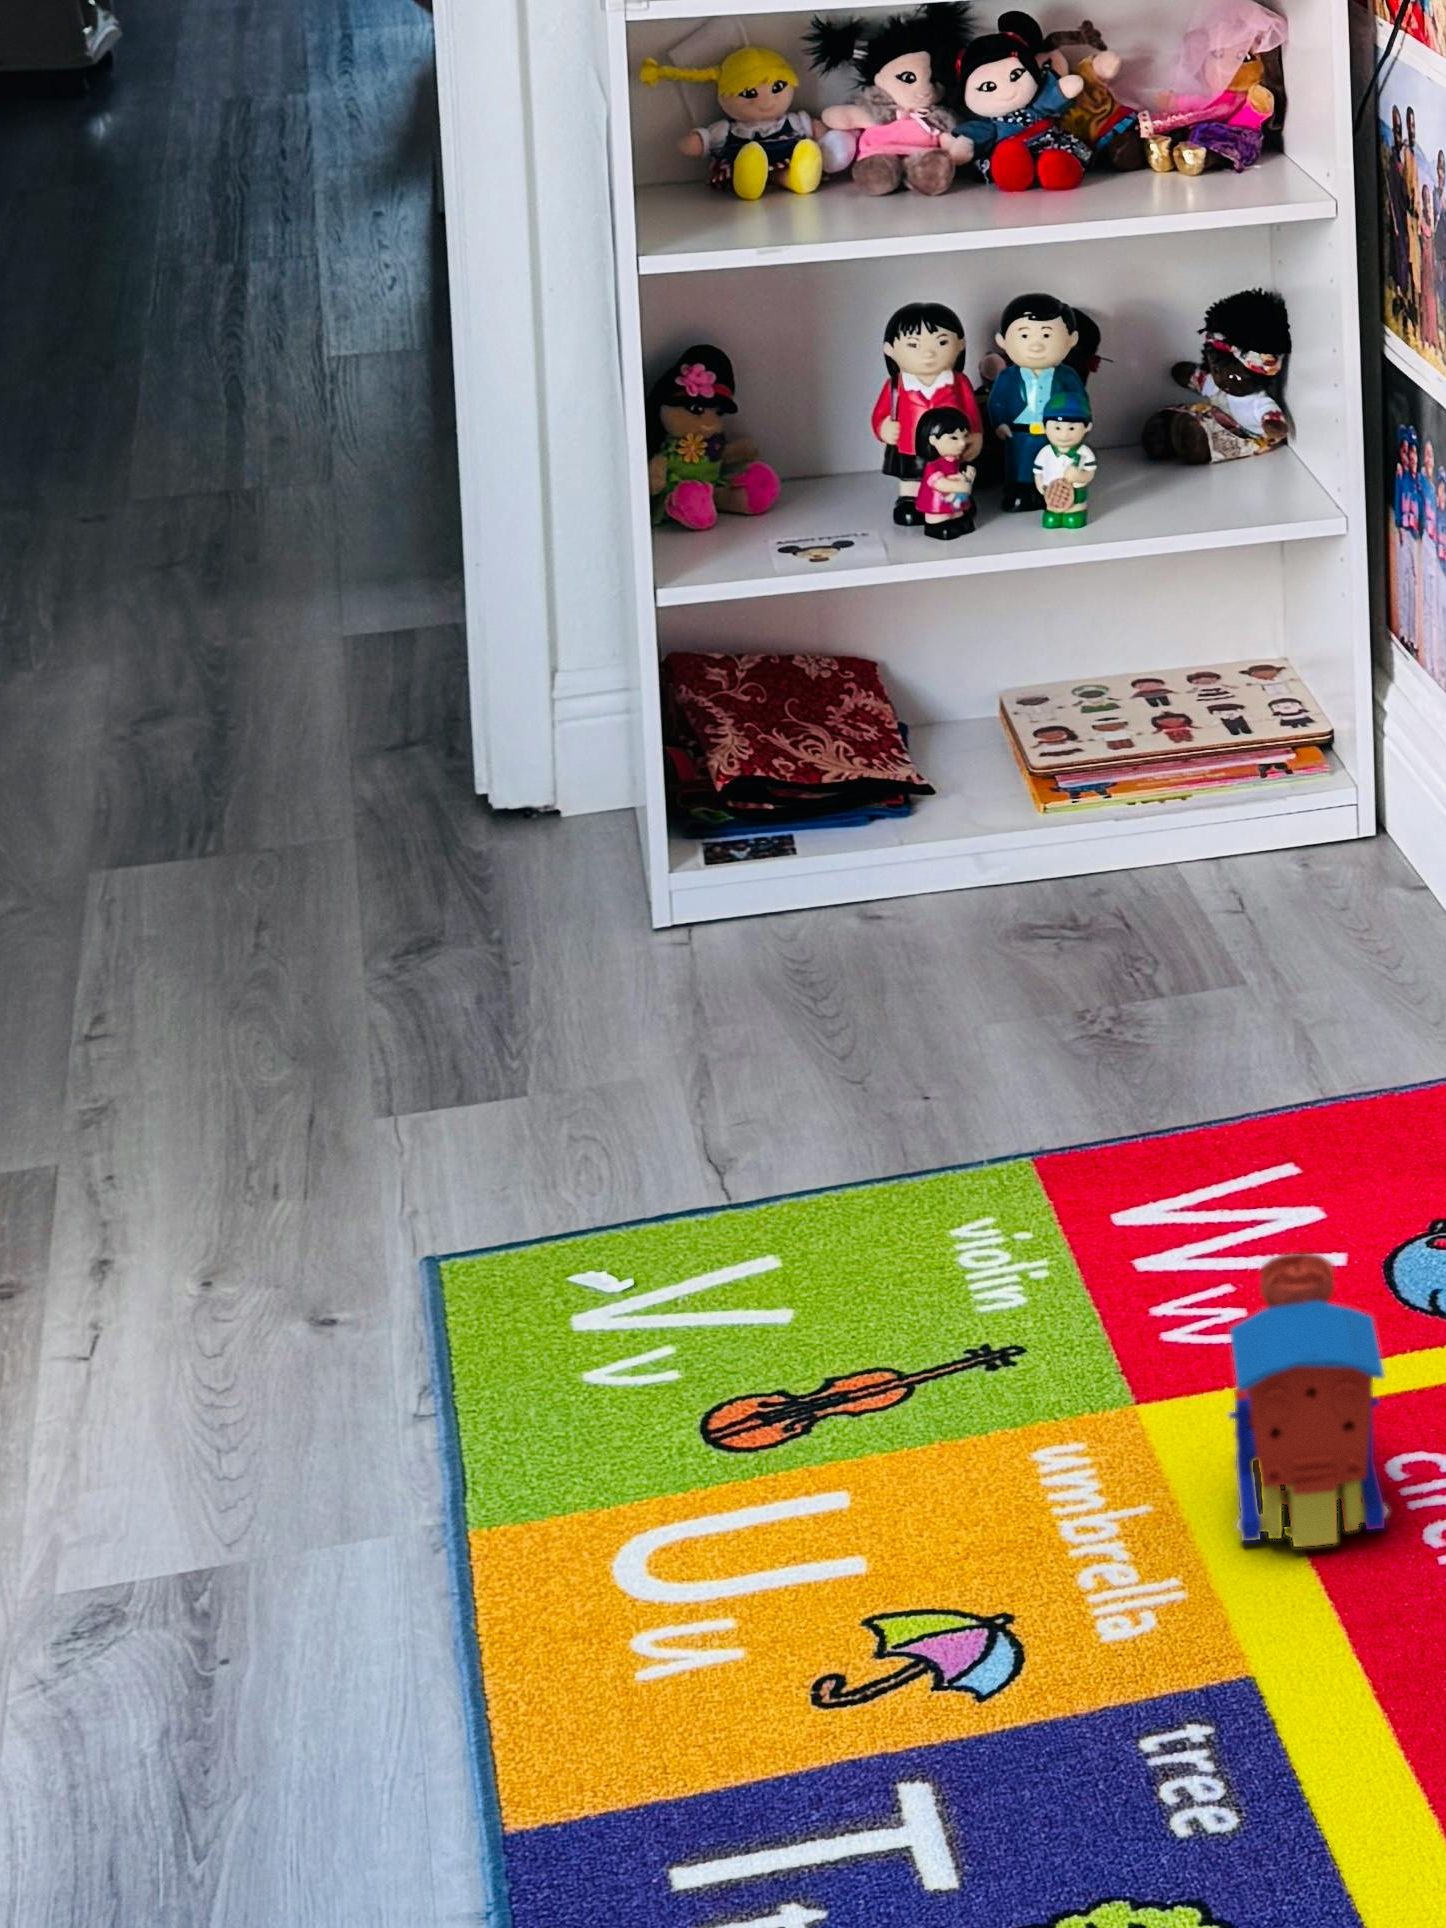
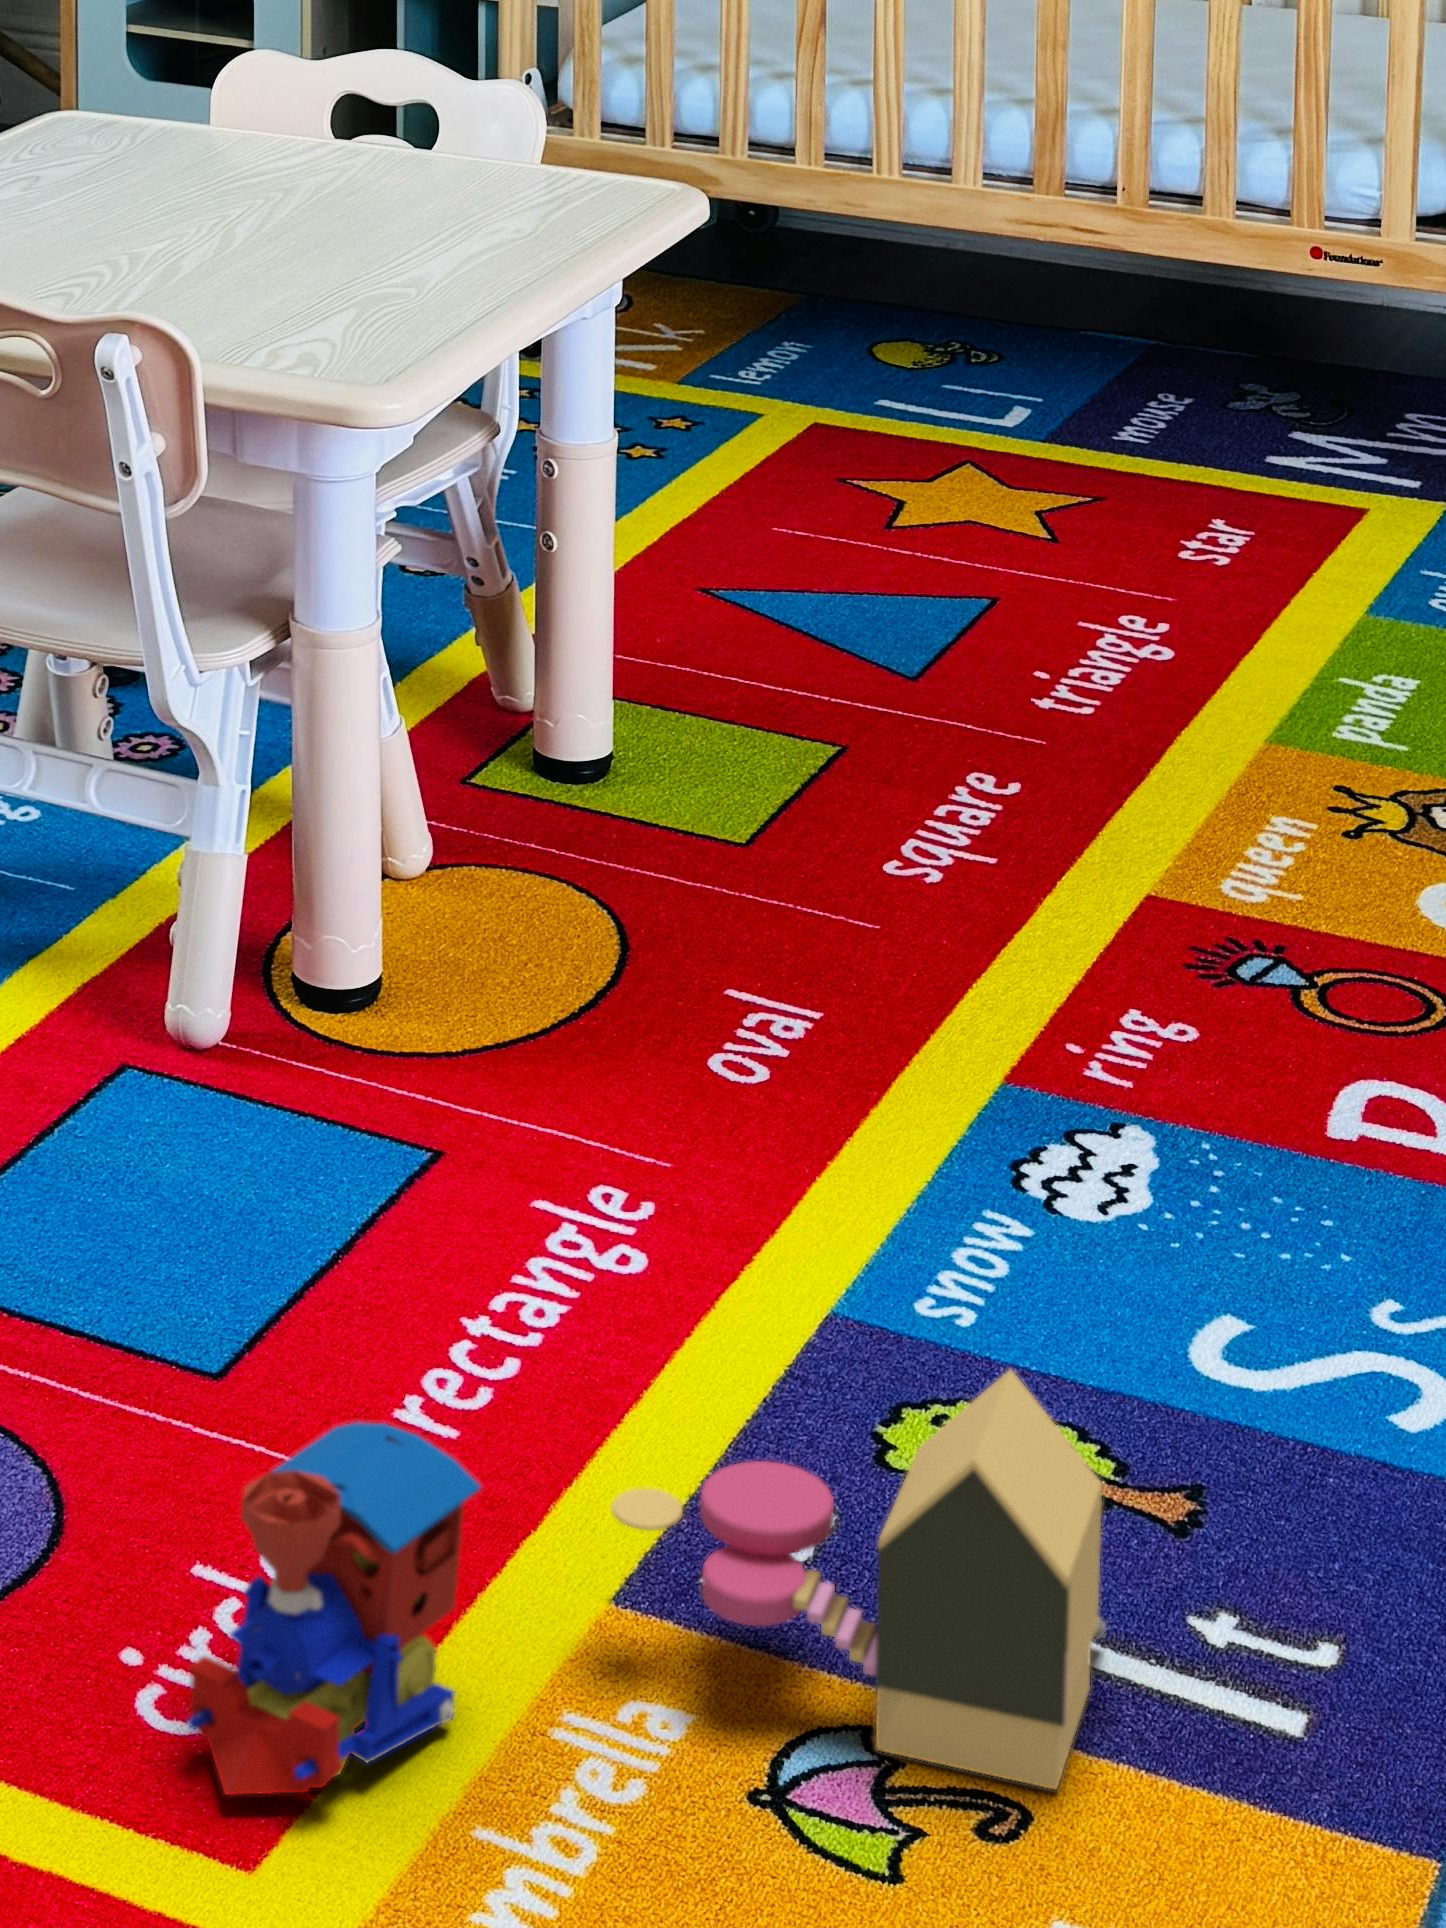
toy house: none [796,1439,1203,1842] -> present [612,1370,1105,1789]

